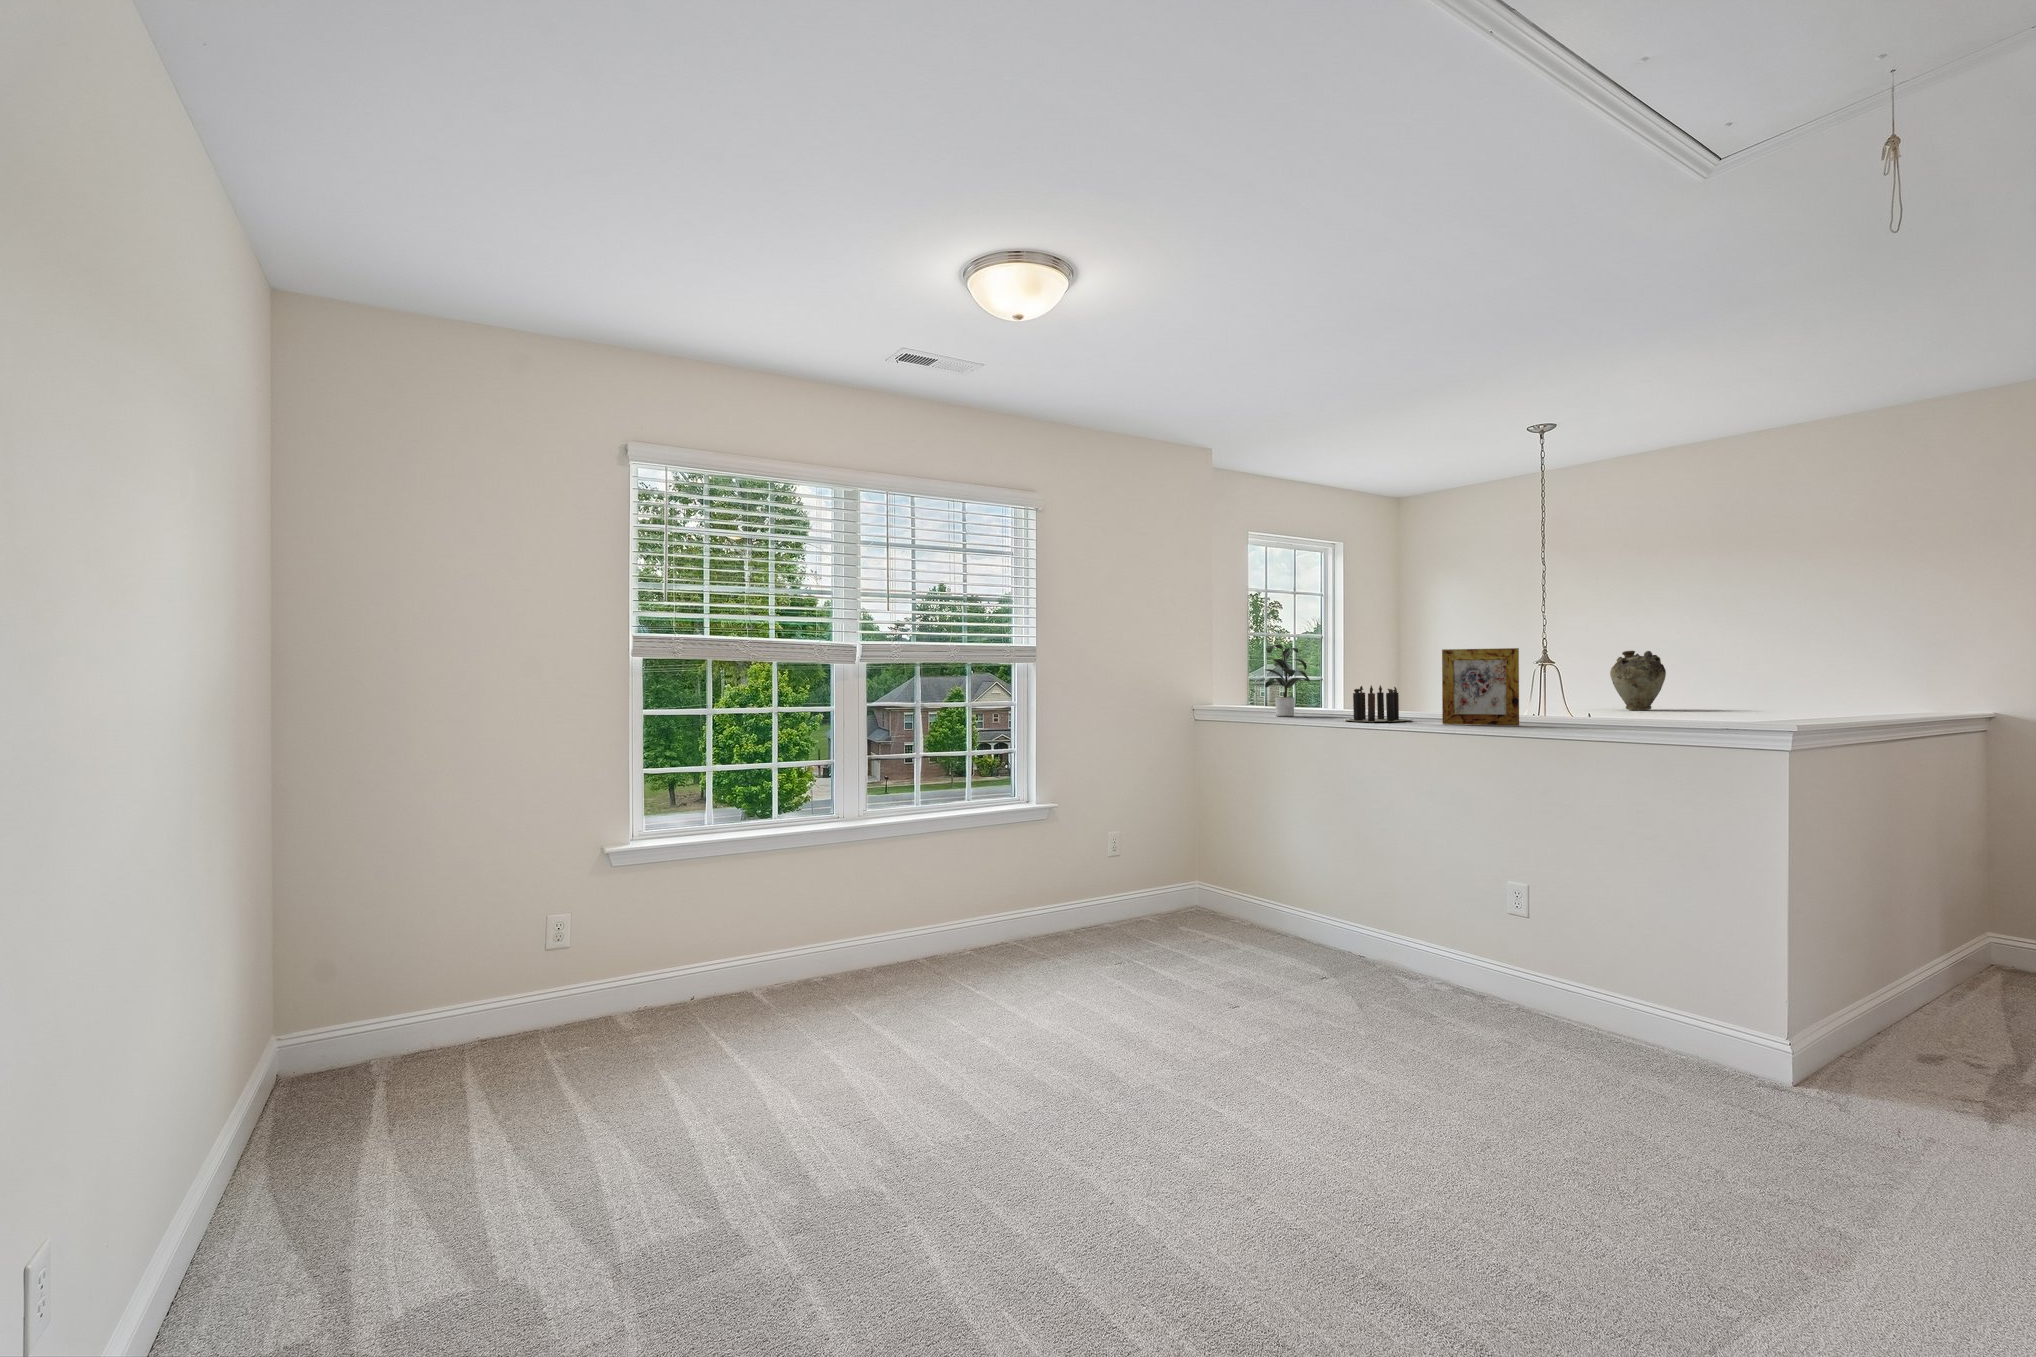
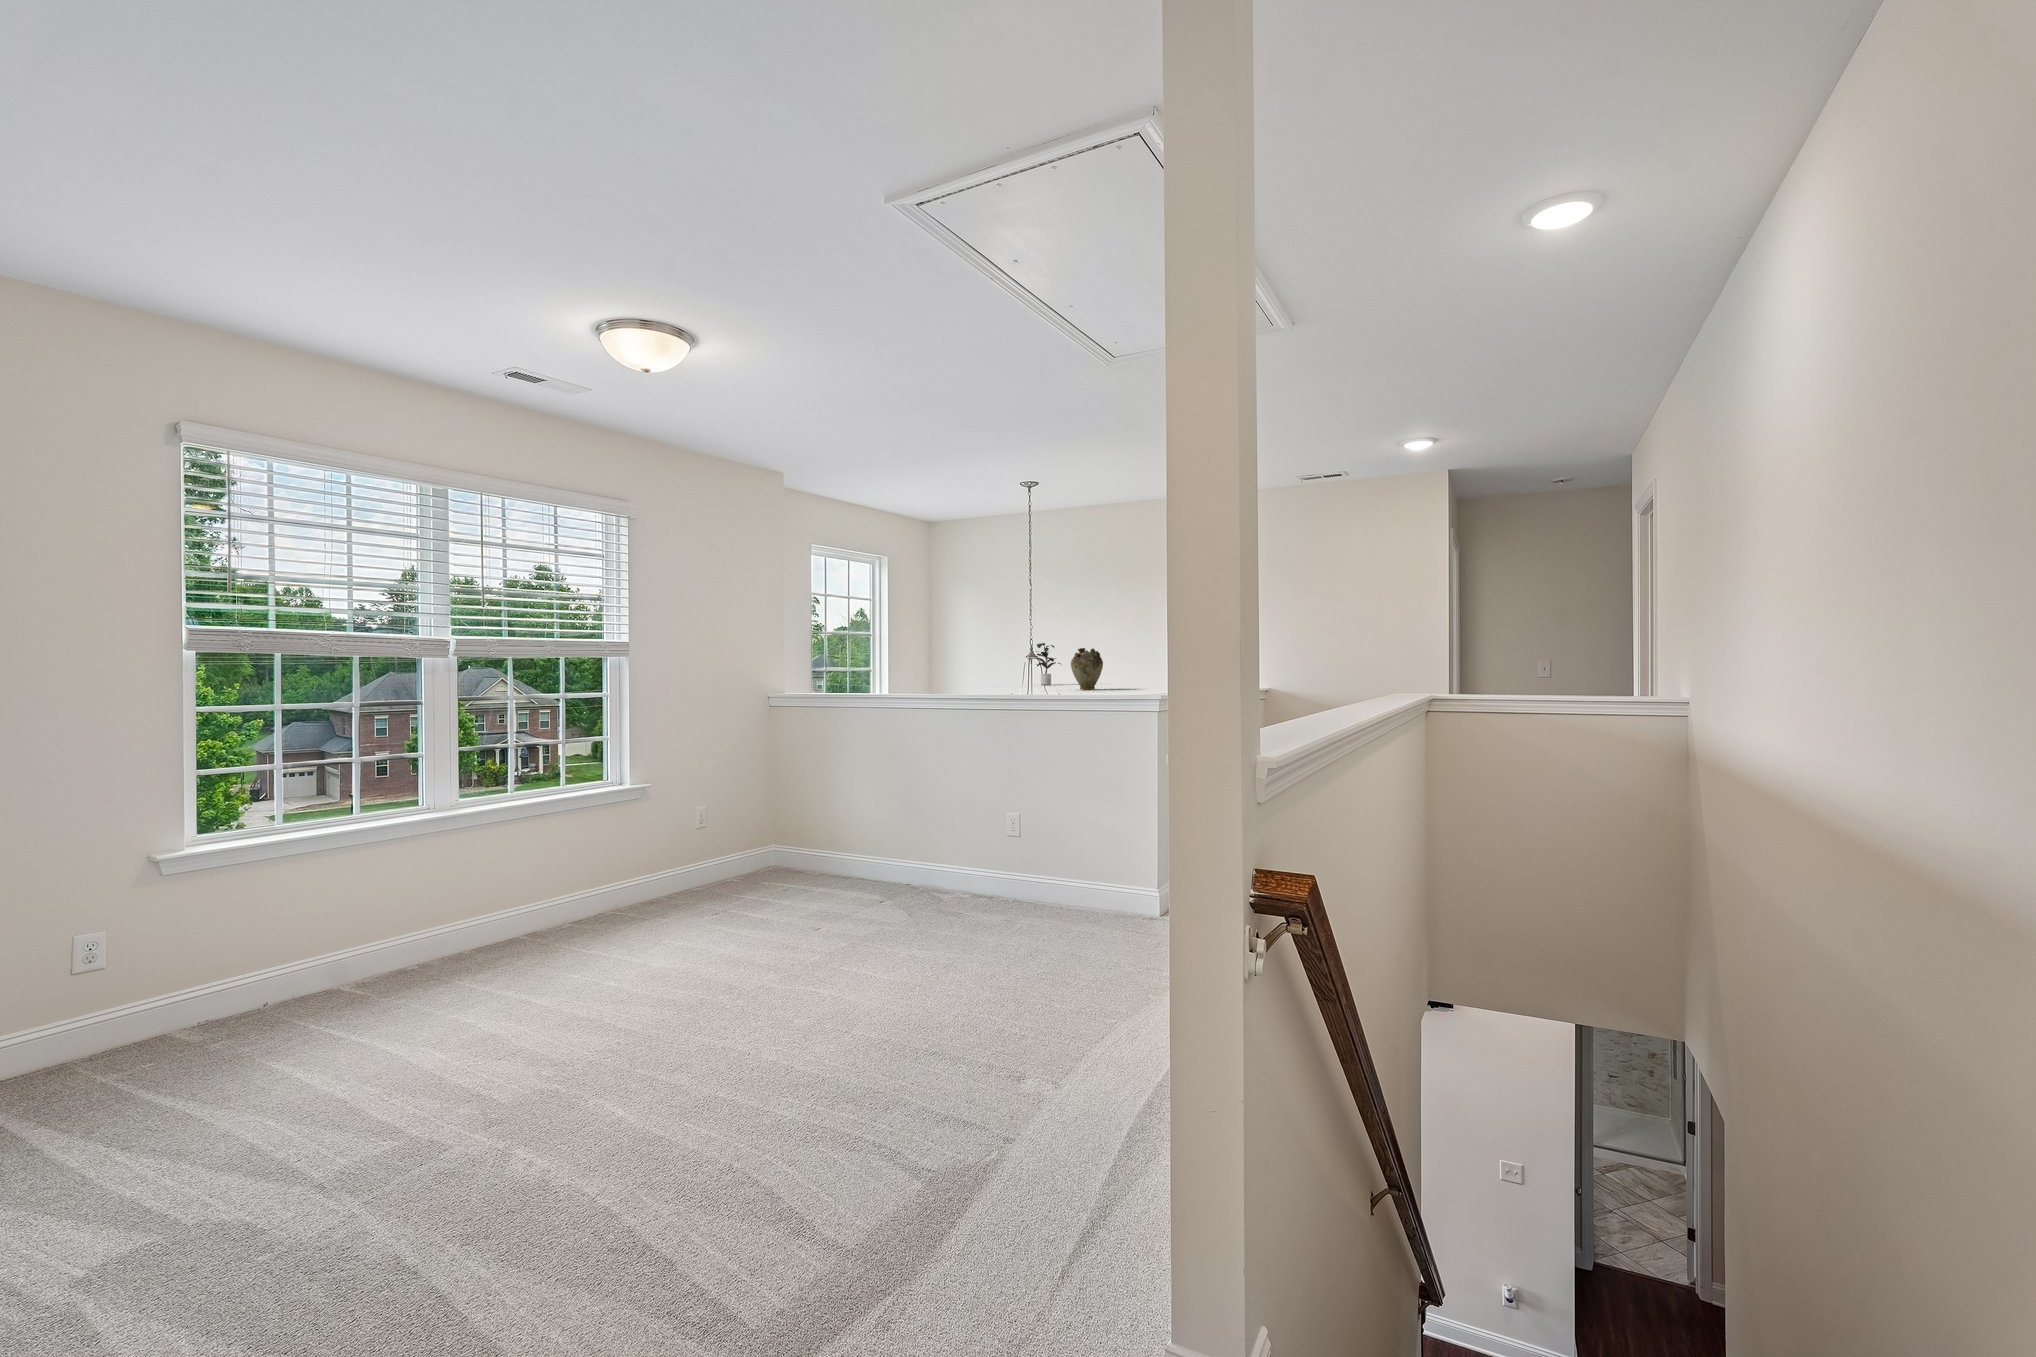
potted plant: present [1265,644,1310,716] -> present [1037,643,1061,685]
picture frame: present [1442,648,1519,725] -> none [964,648,1013,703]
candle: present [1346,685,1412,722] -> none [889,674,945,702]

